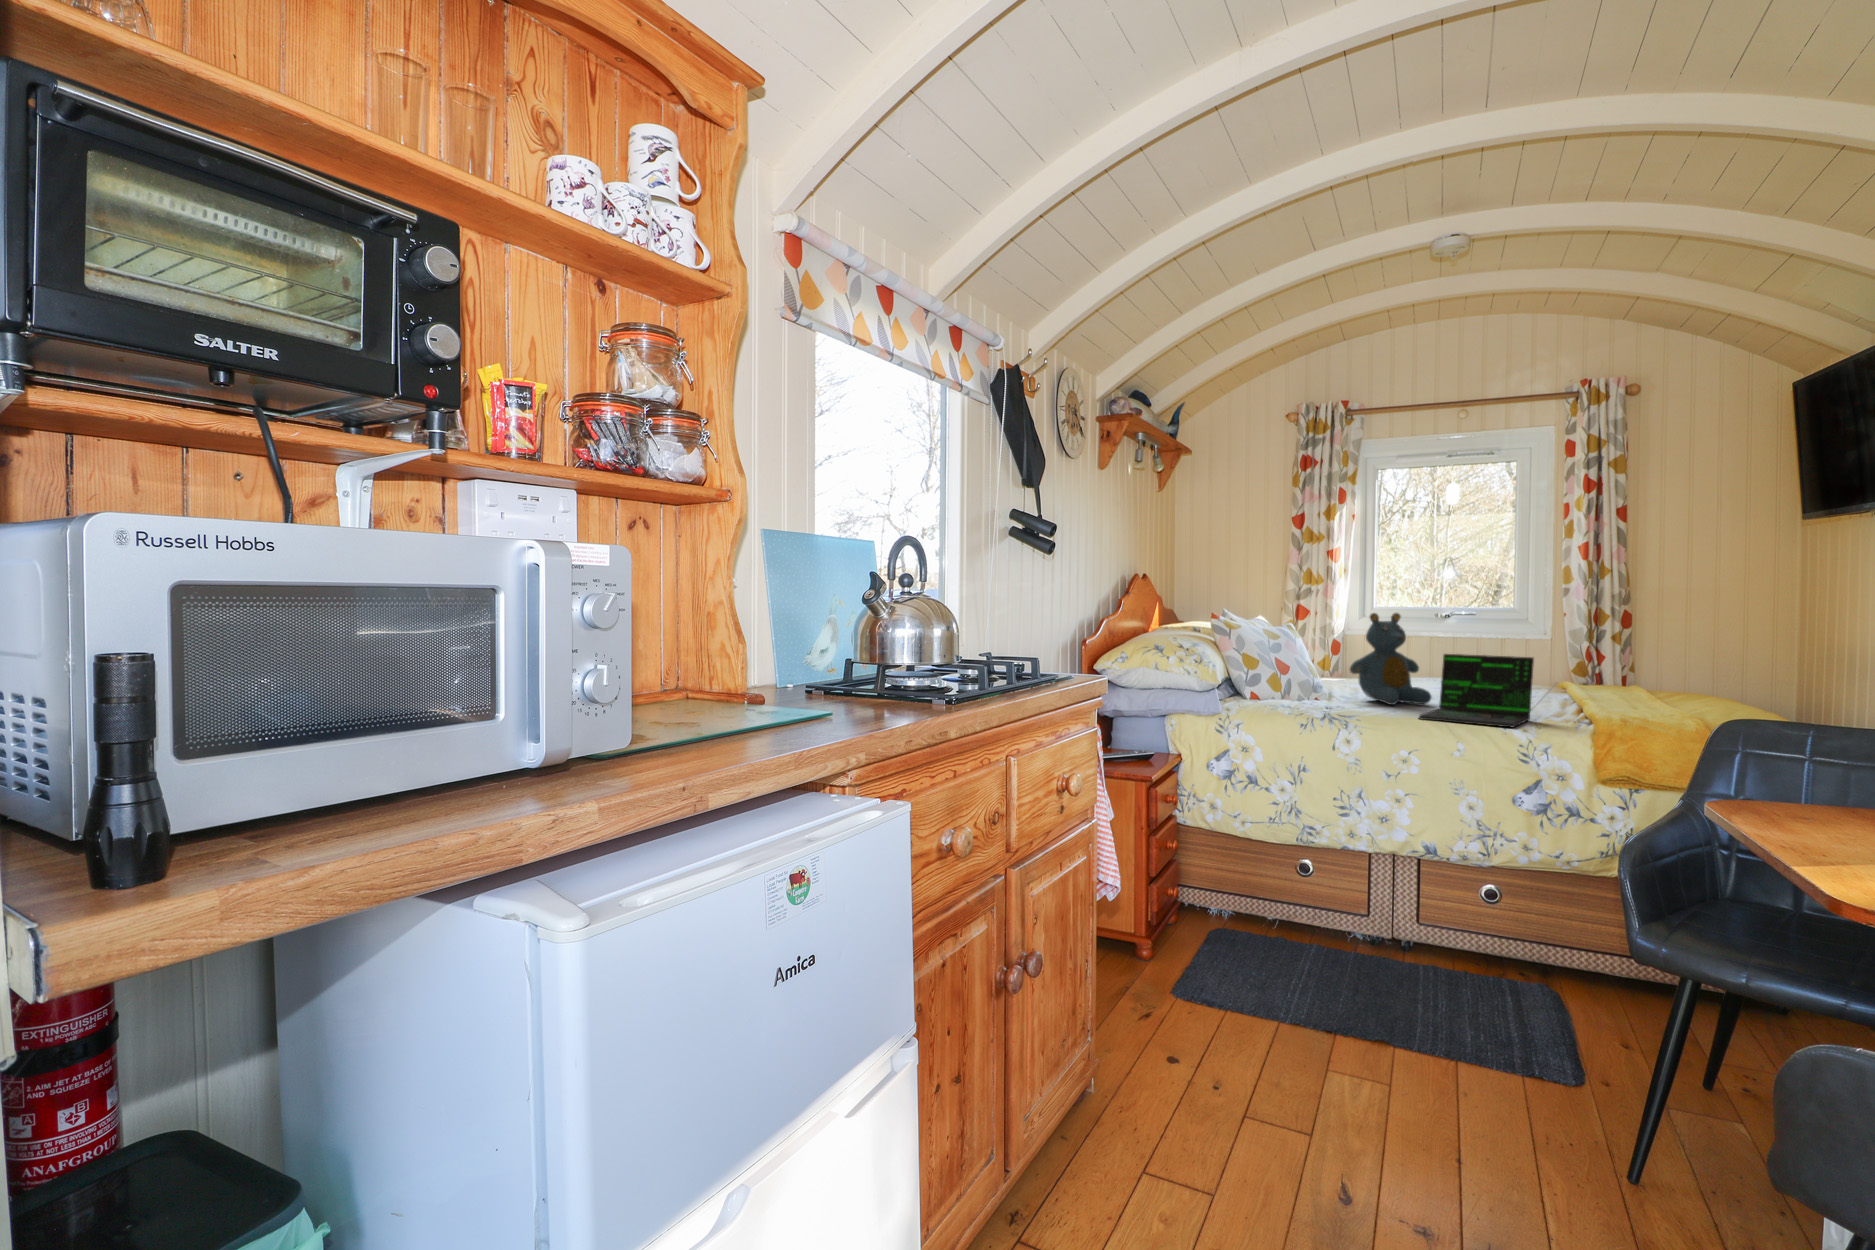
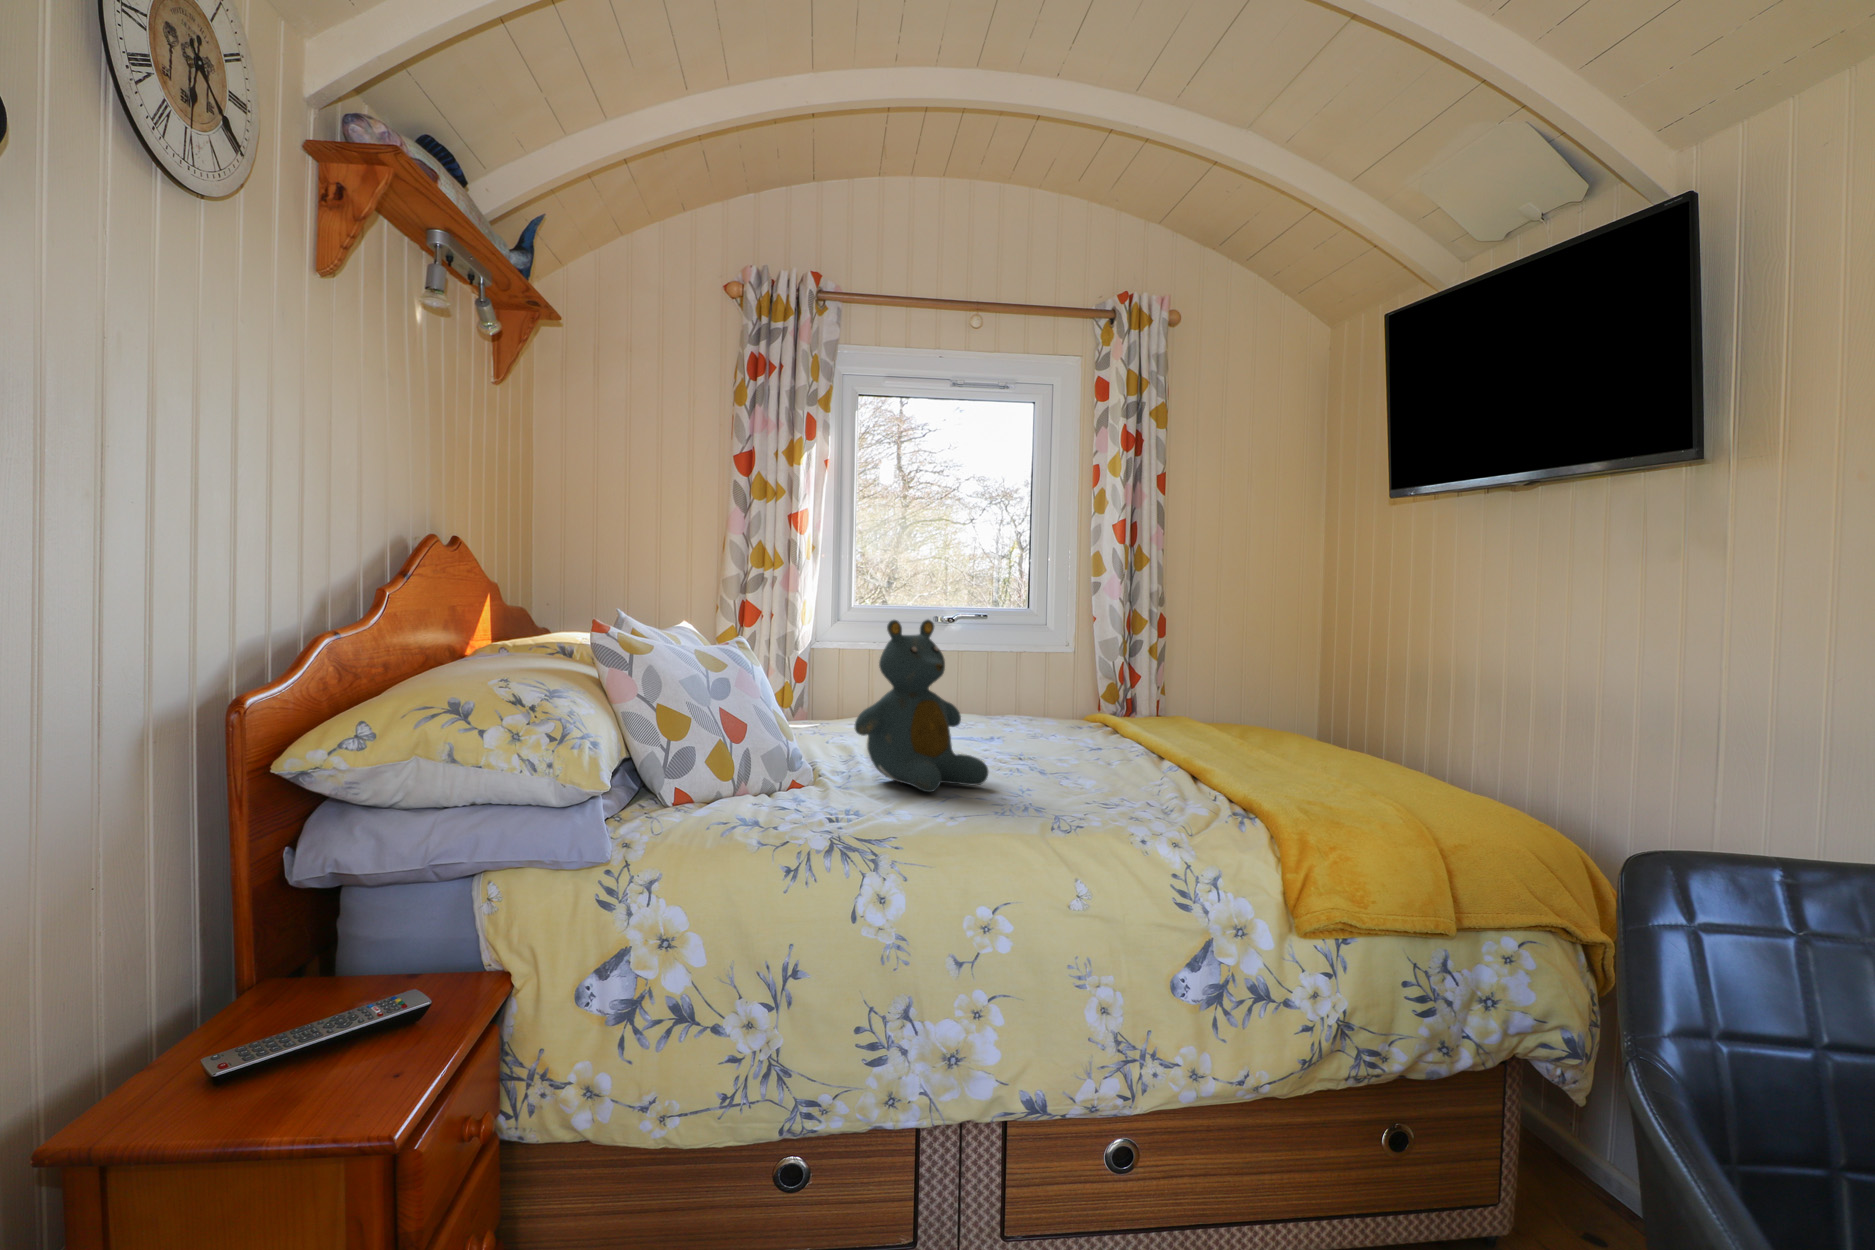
laptop: present [1419,654,1535,727] -> none [996,696,1196,840]

